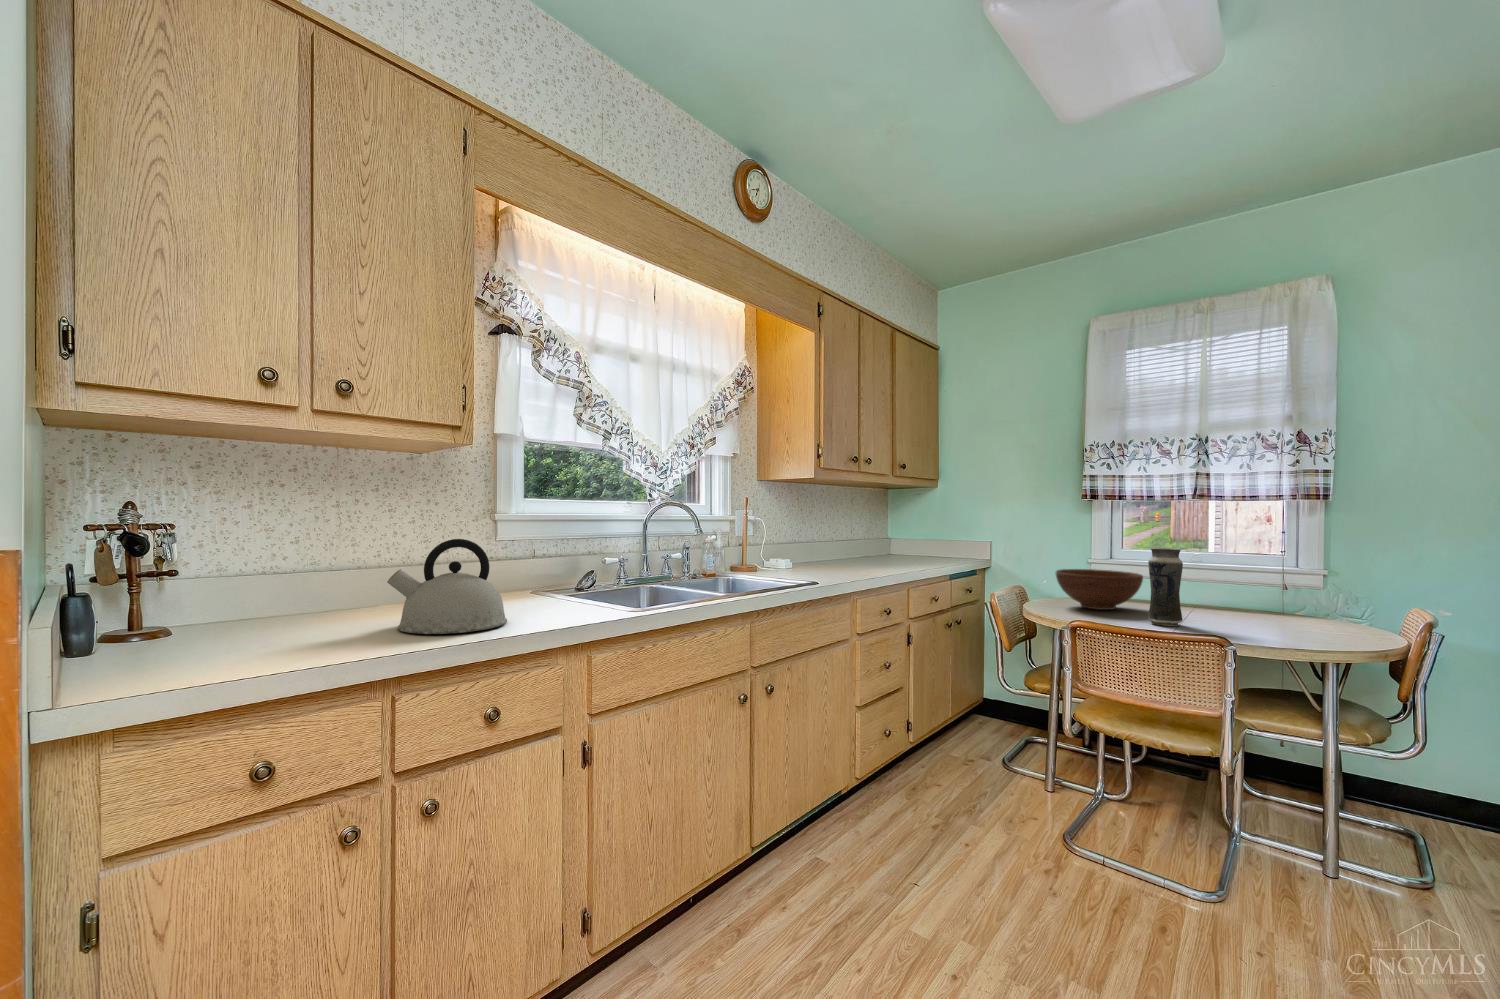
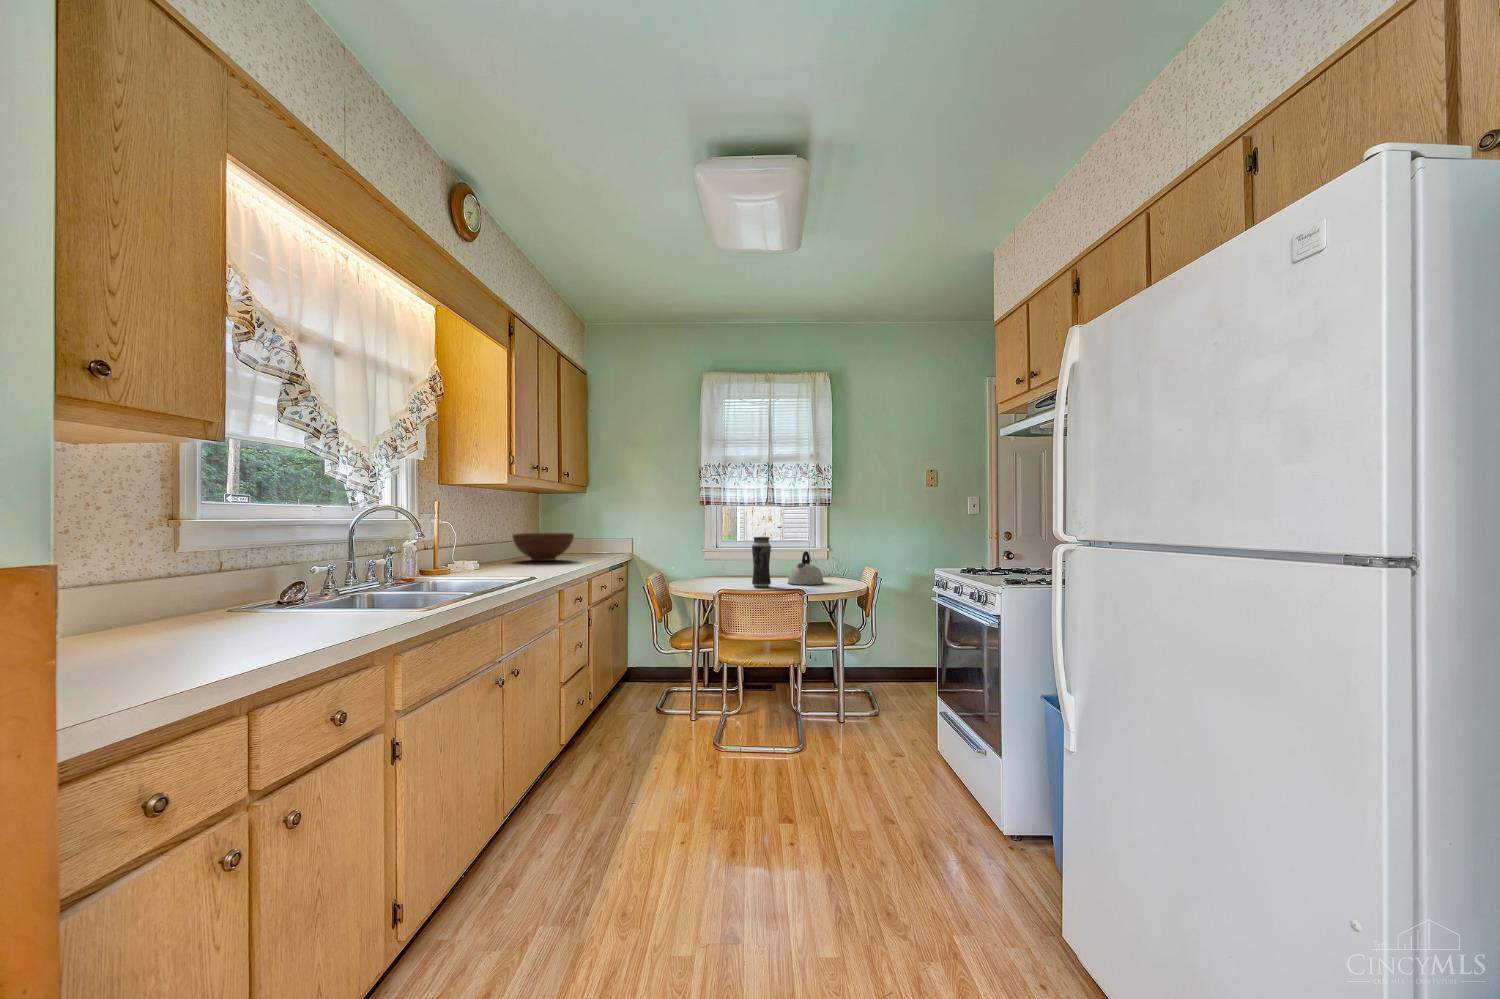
kettle: present [387,539,507,634] -> present [788,551,824,585]
fruit bowl: present [1056,569,1143,610] -> present [512,533,574,561]

